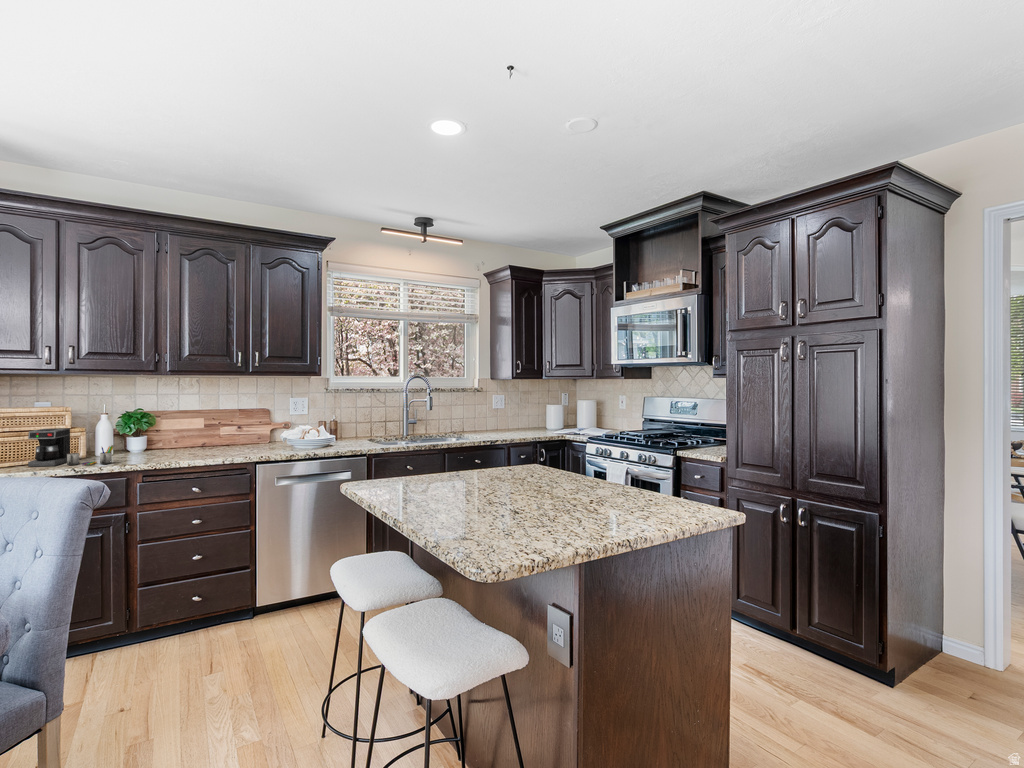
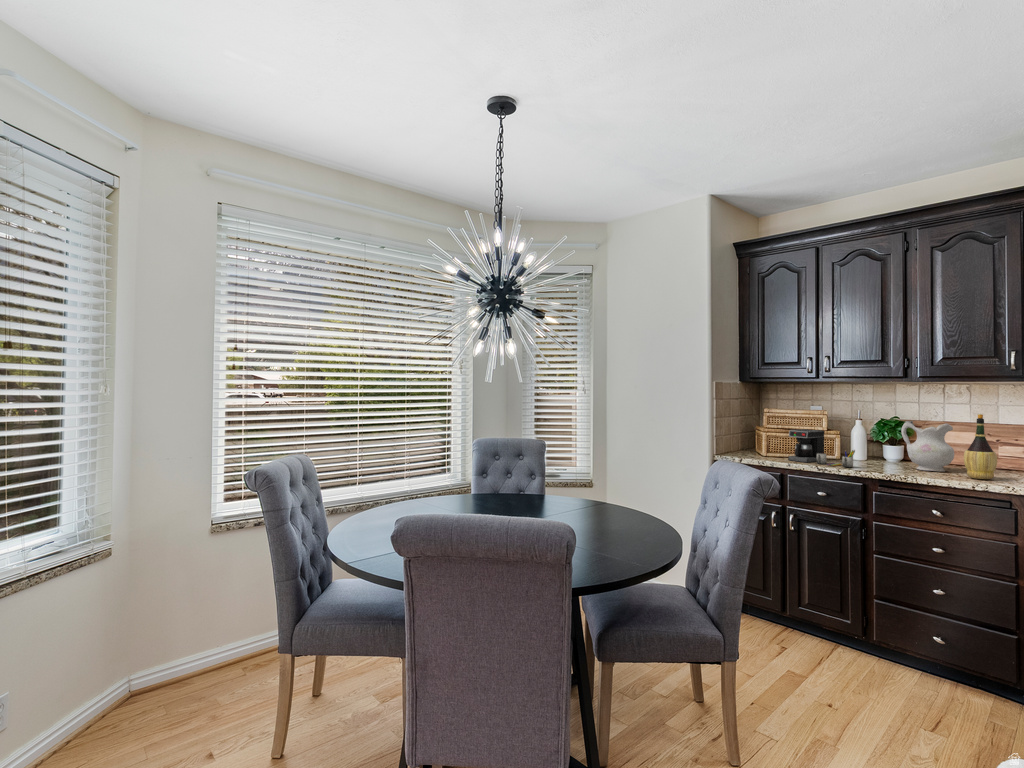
wine bottle: none [211,403,235,456] -> present [964,414,997,479]
ceramic pitcher: none [153,412,198,456] -> present [901,421,954,472]

